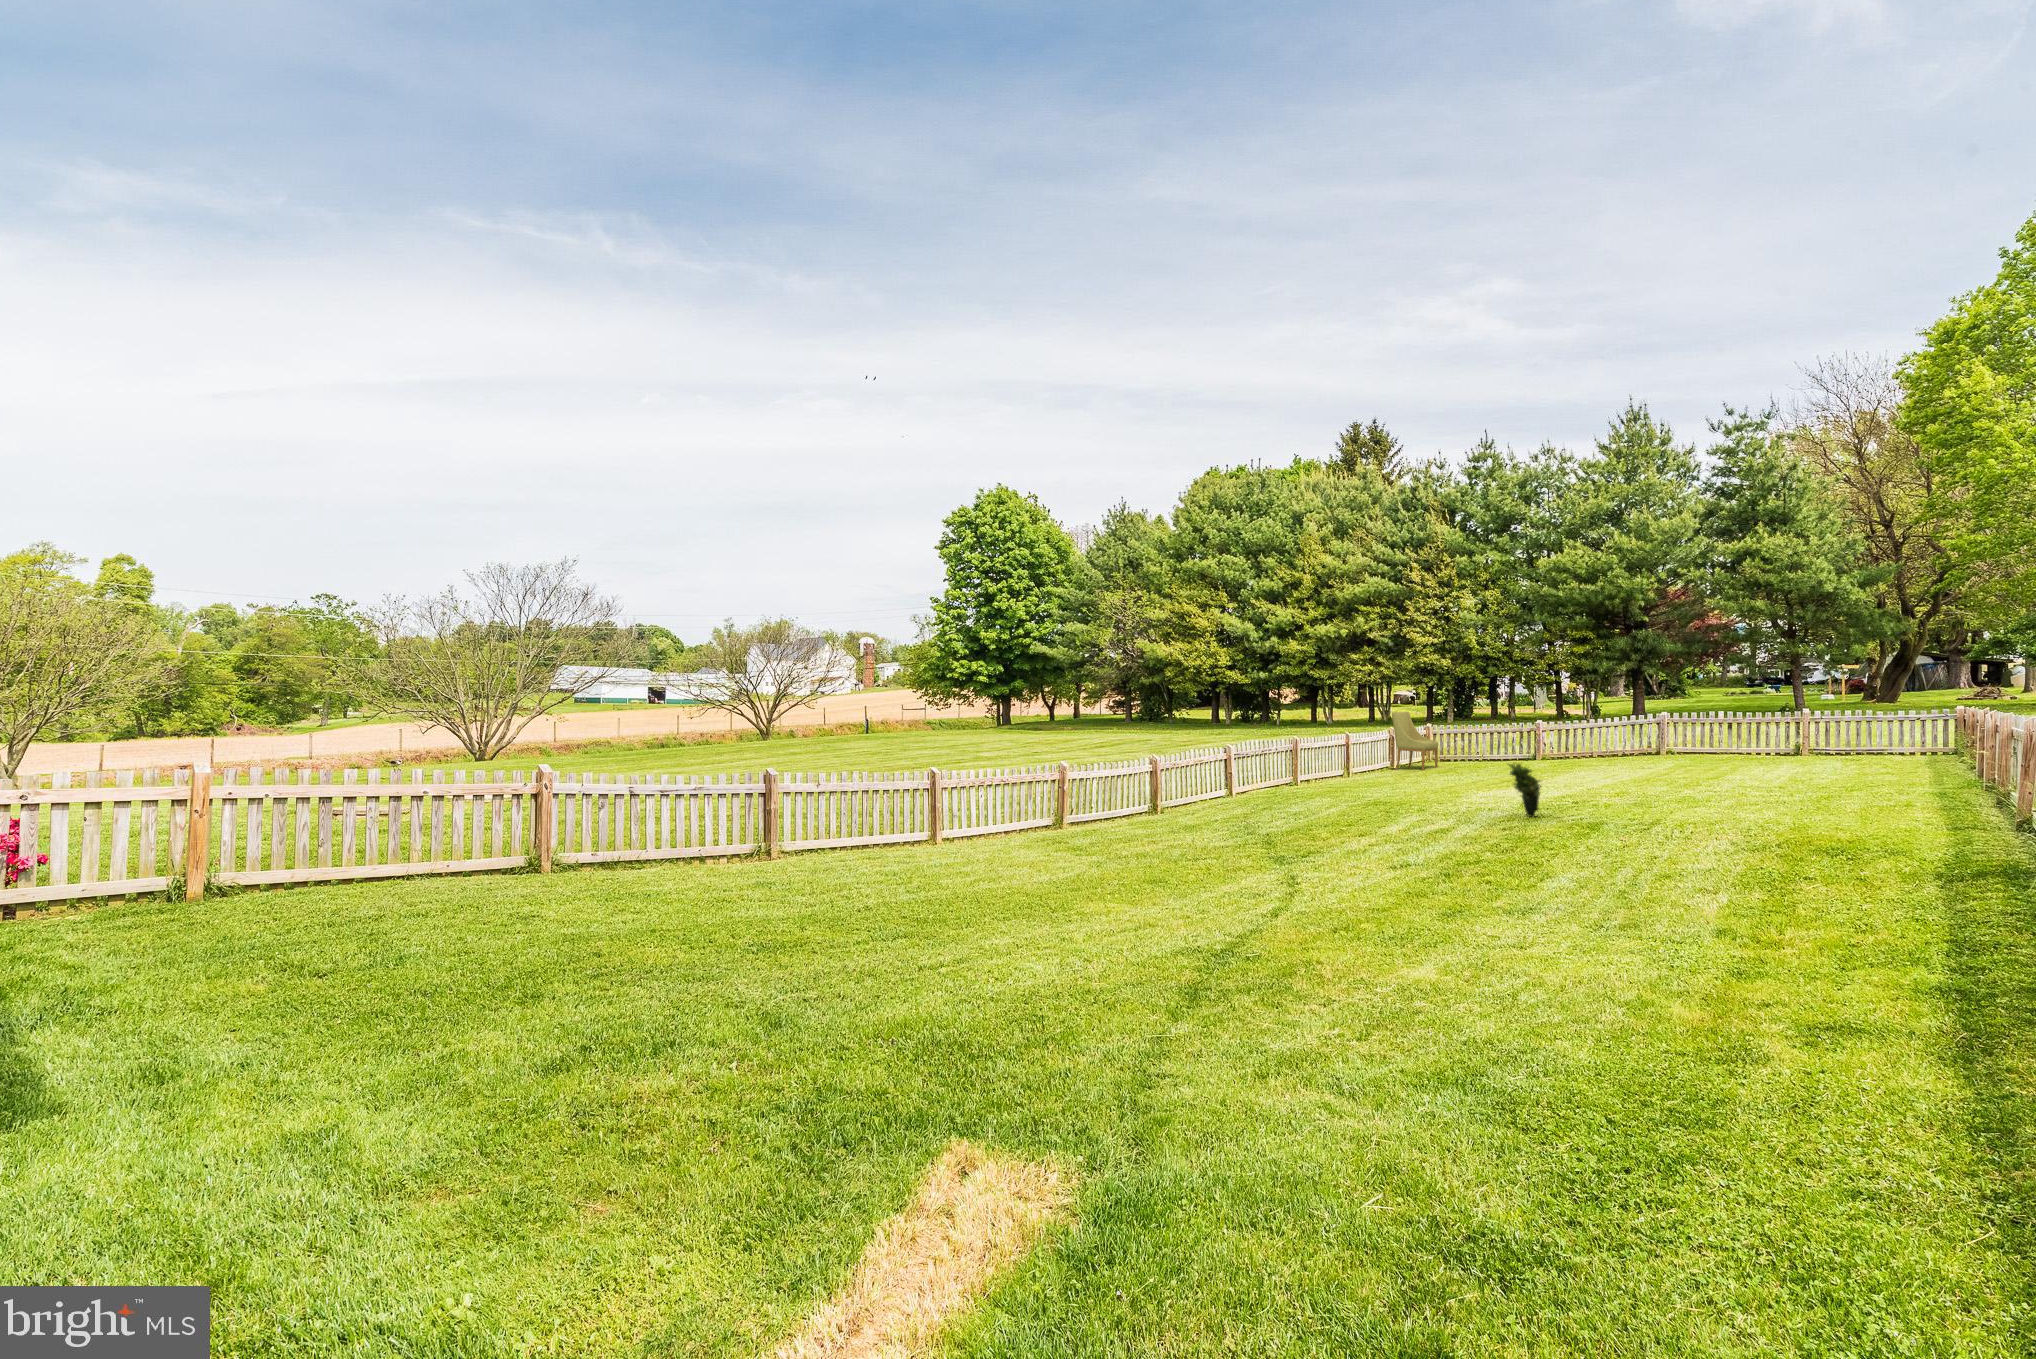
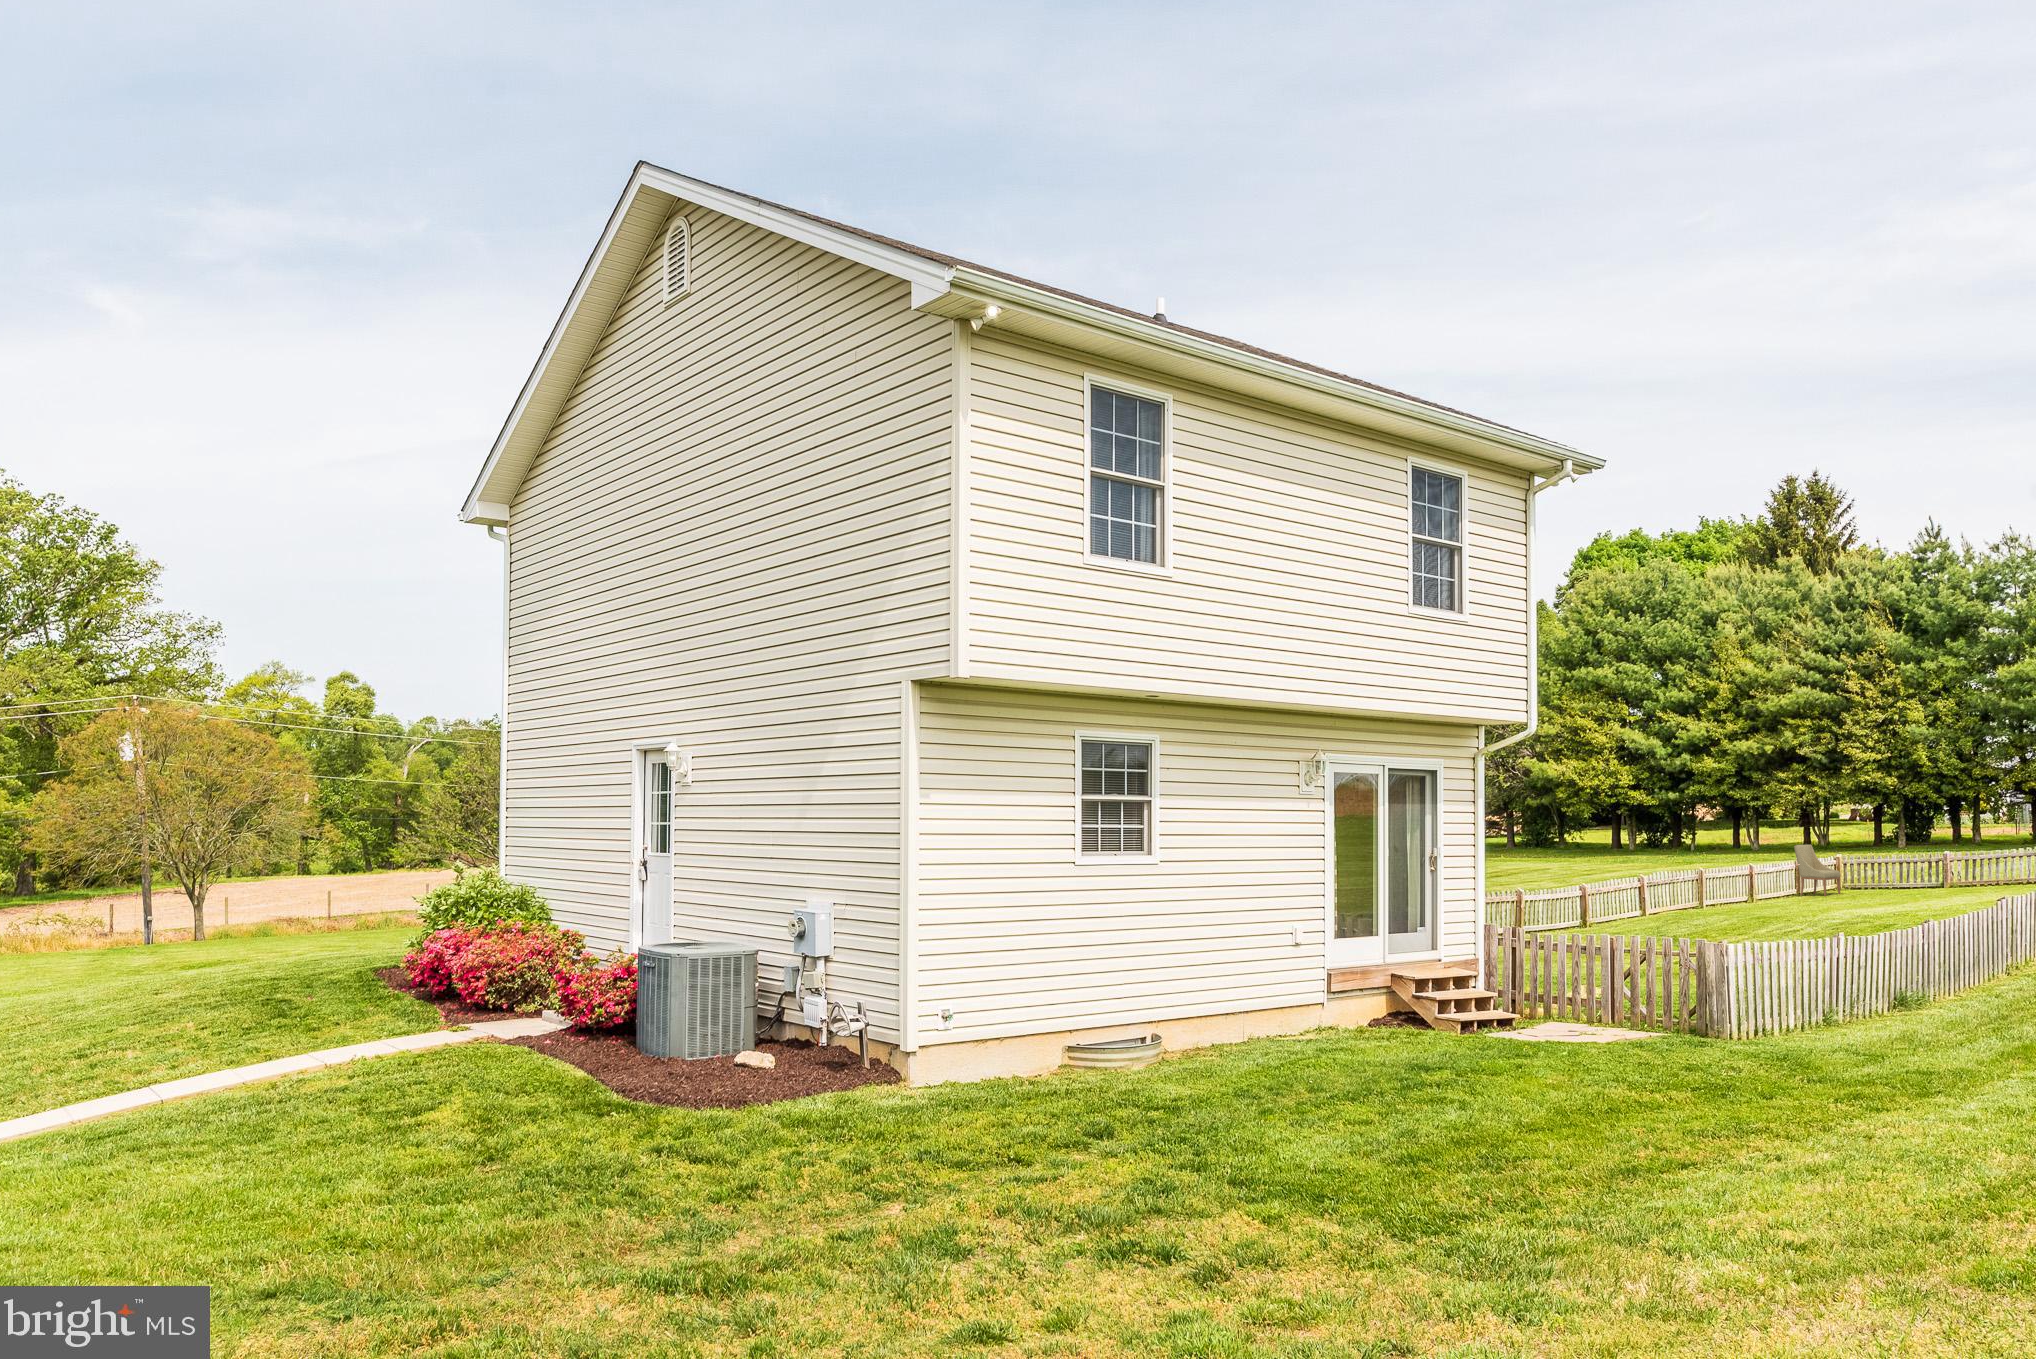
potted plant: present [1508,763,1541,817] -> none [1858,887,1885,926]

